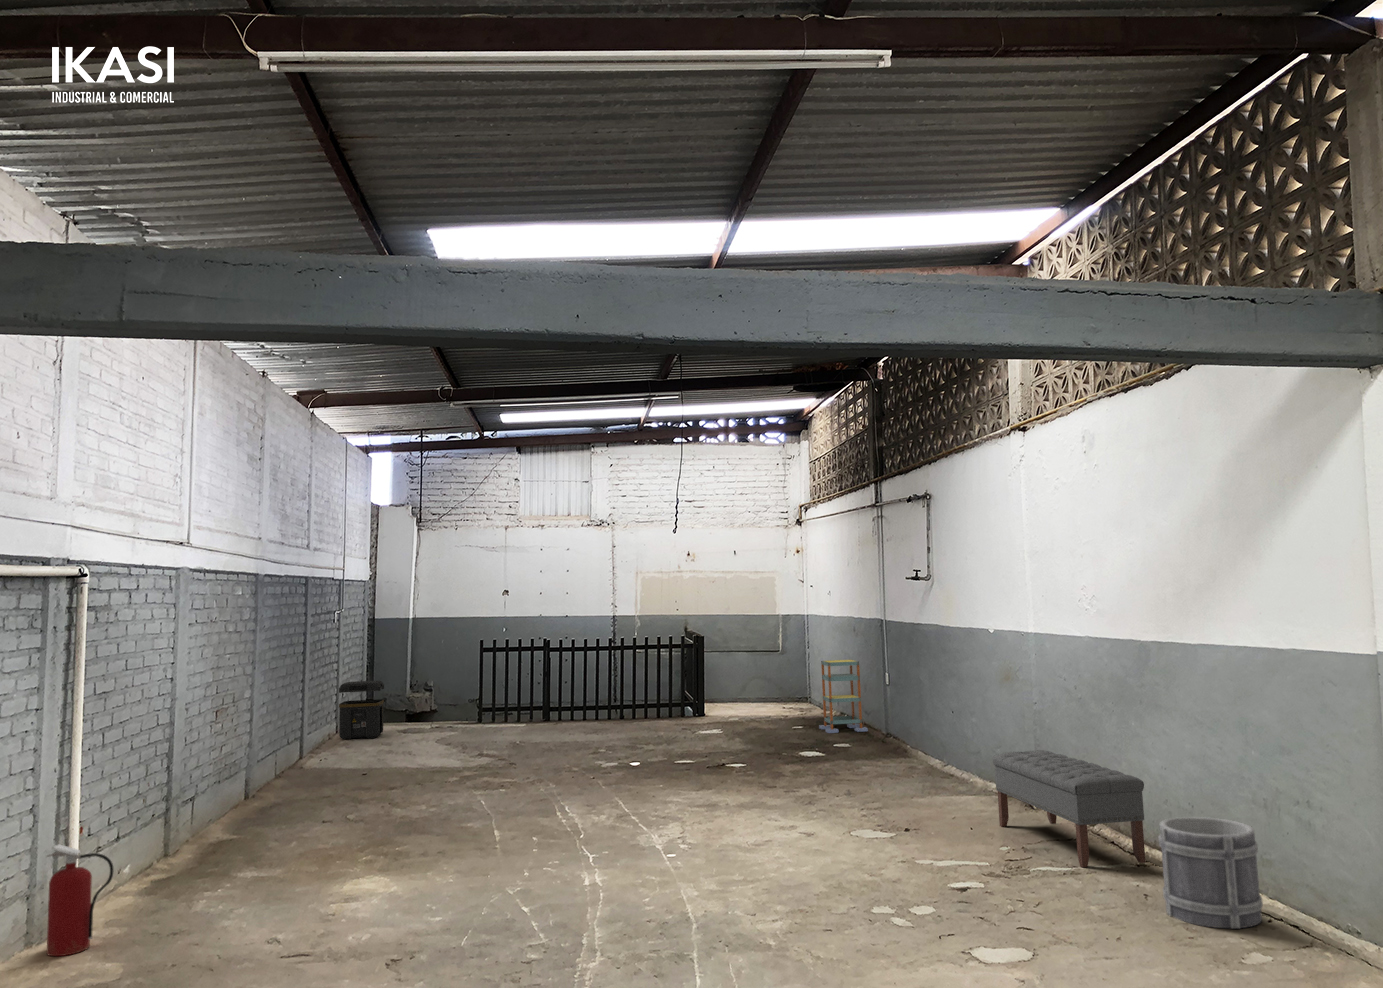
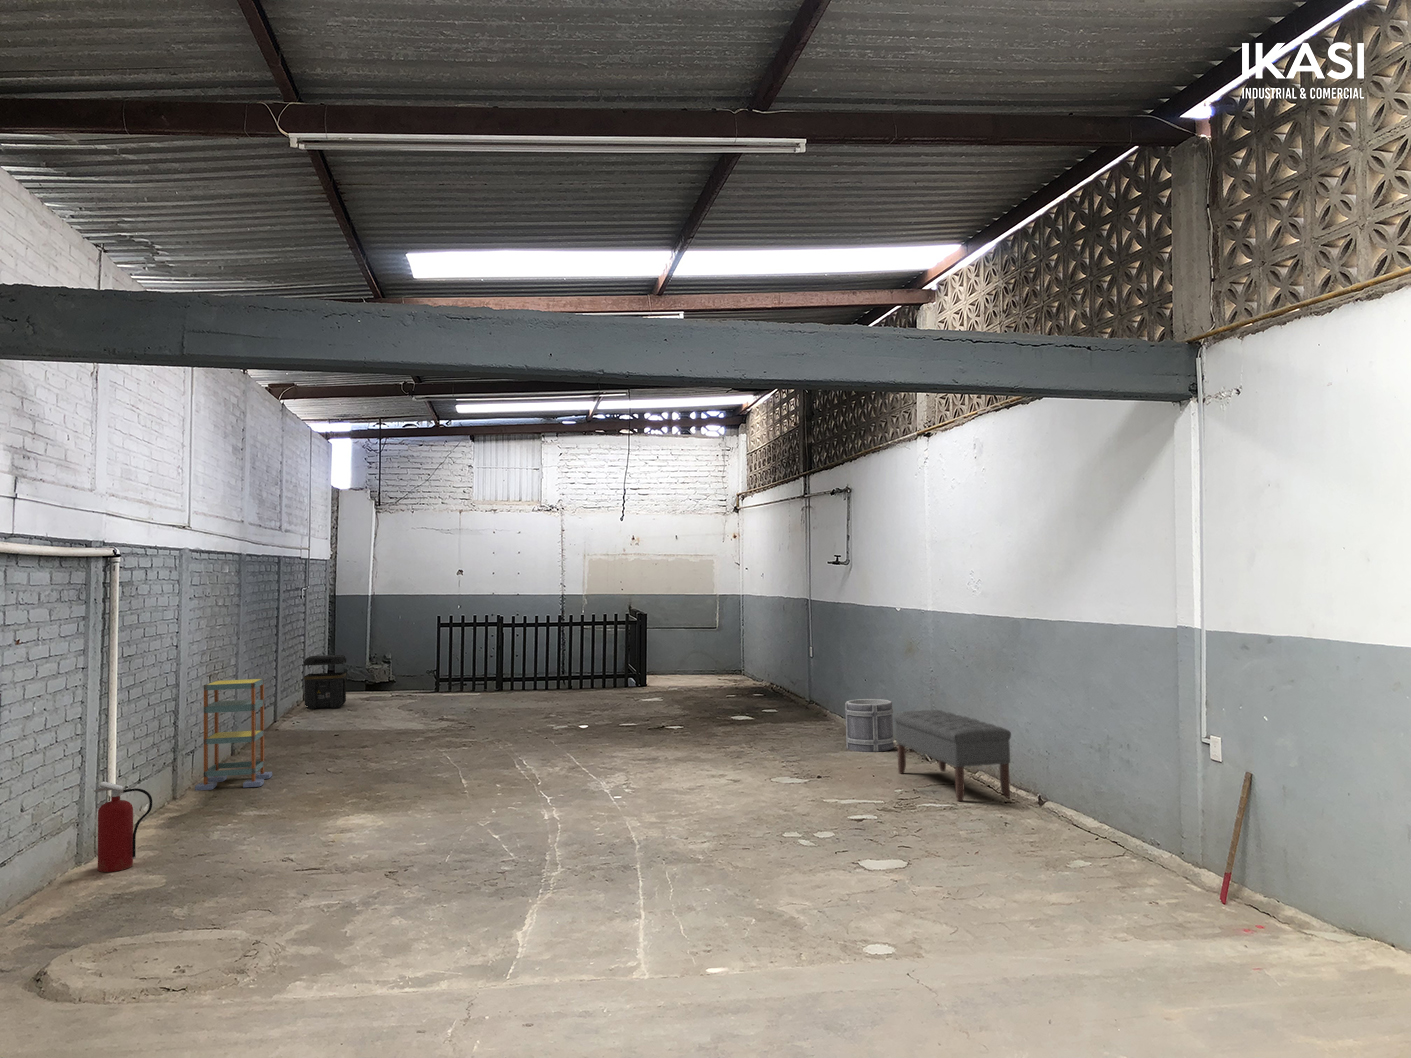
shelving unit: present [819,660,868,733] -> present [195,679,272,790]
bucket: present [1159,817,1263,929] -> present [845,699,894,752]

